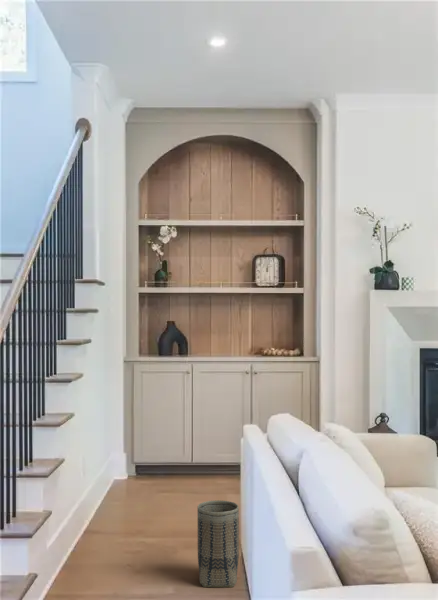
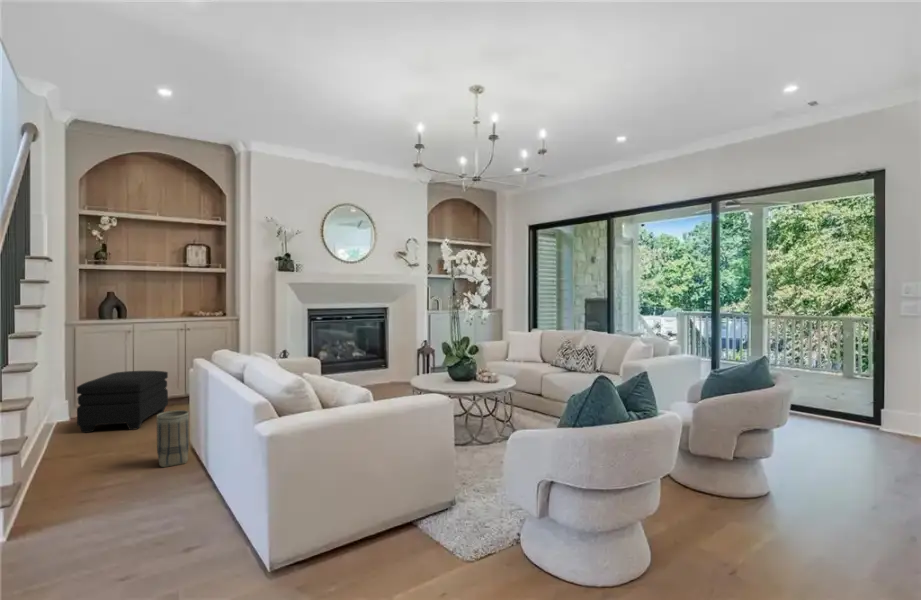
ottoman: none [127,426,229,509] -> present [77,371,168,433]

